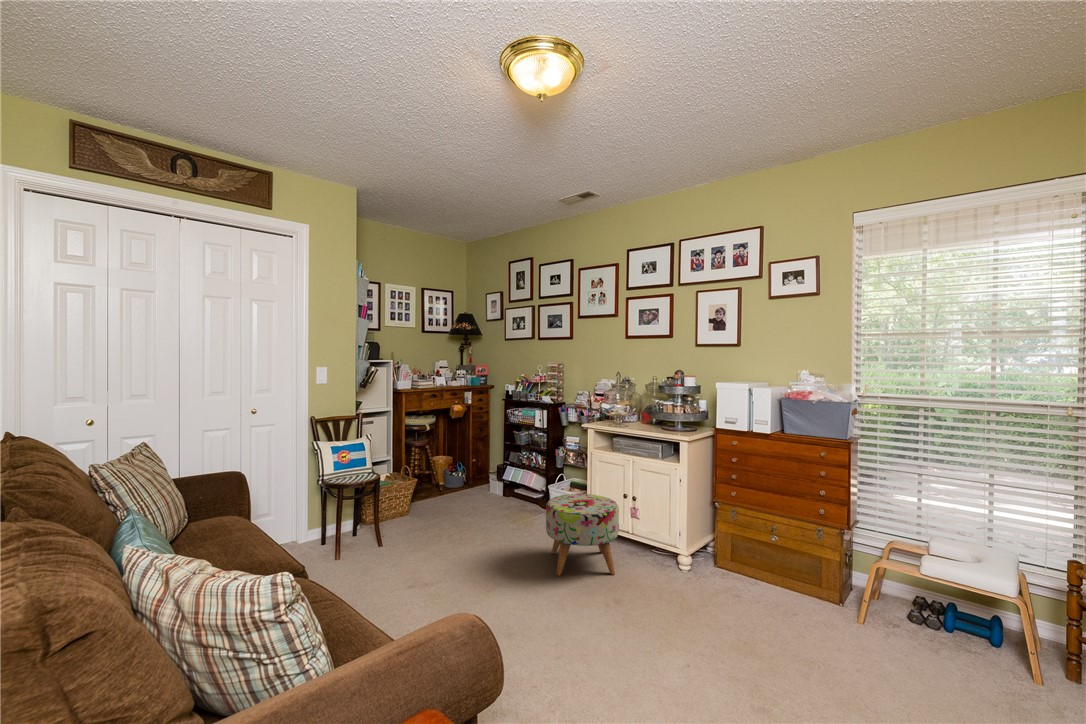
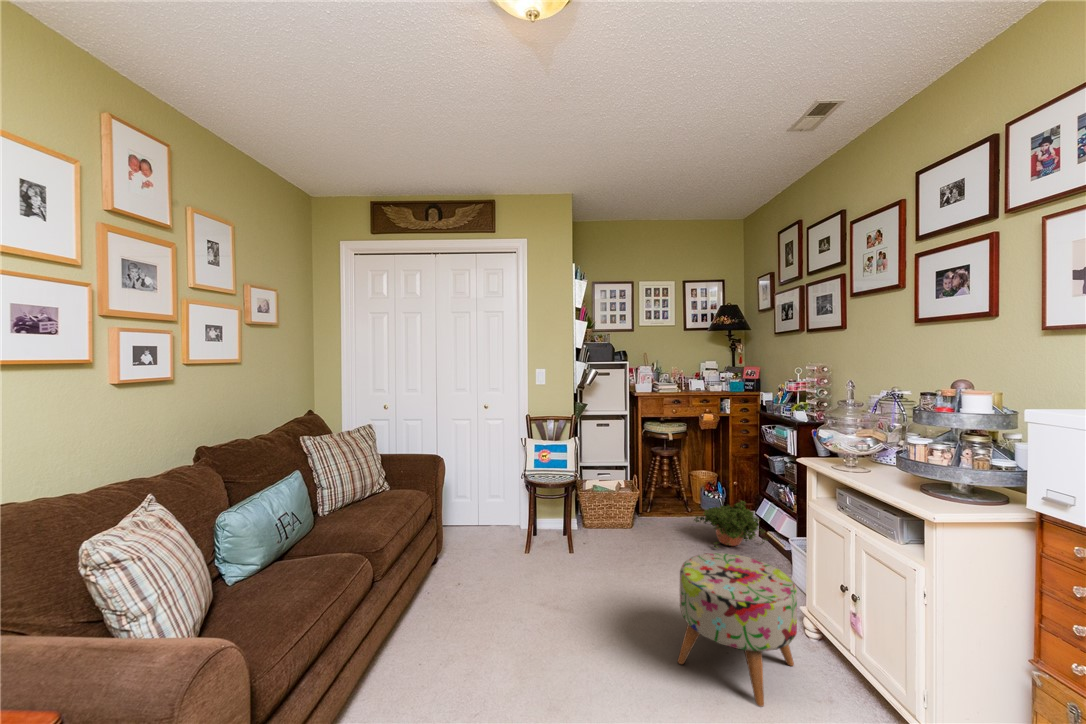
potted plant: none [467,470,521,511] -> present [694,501,765,548]

